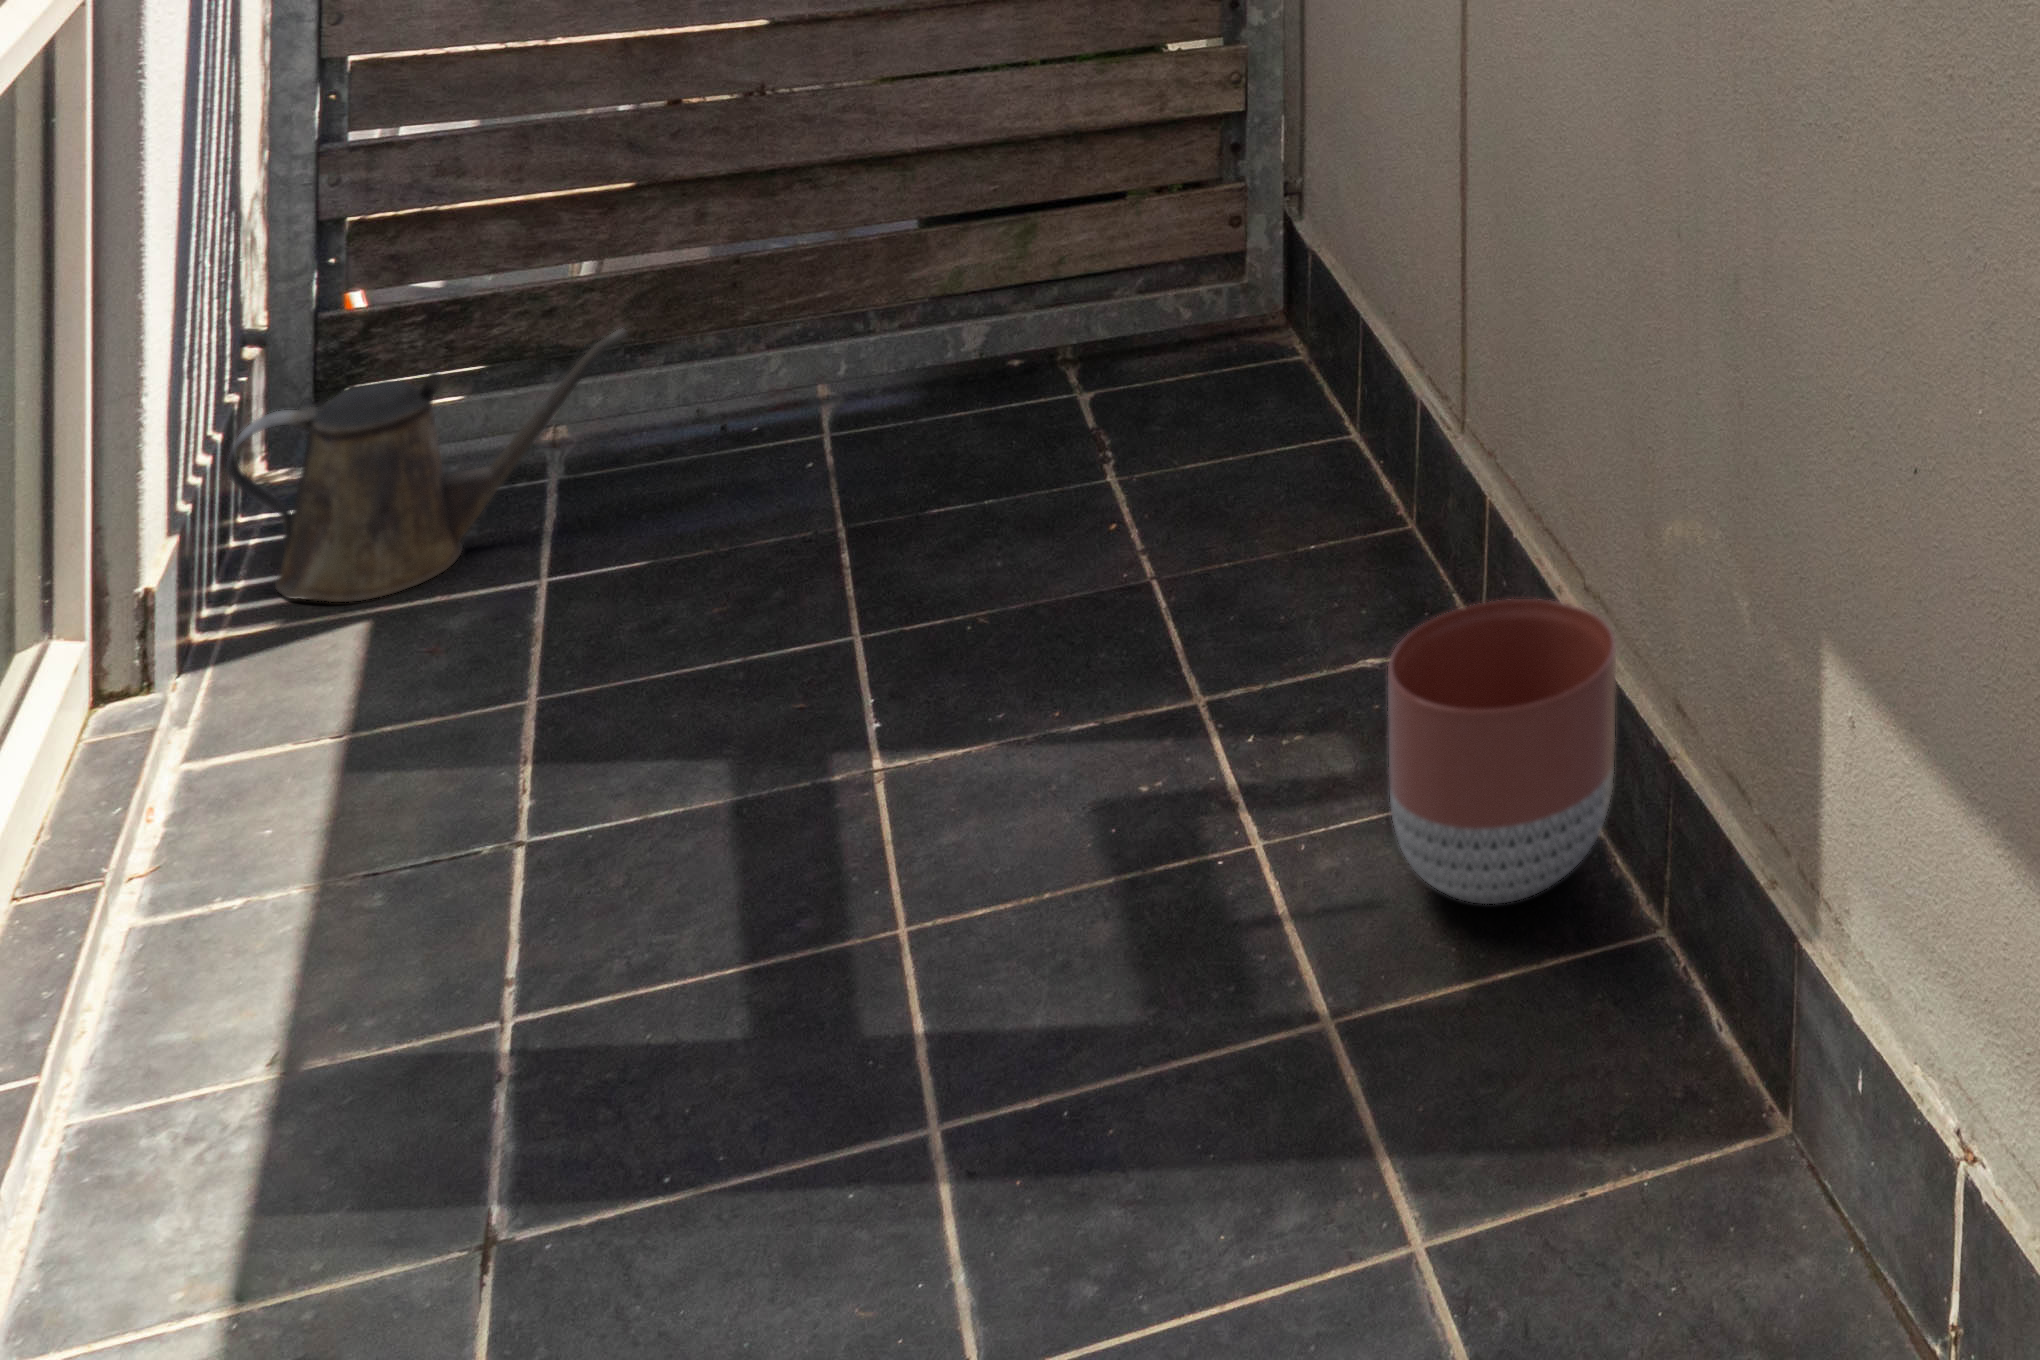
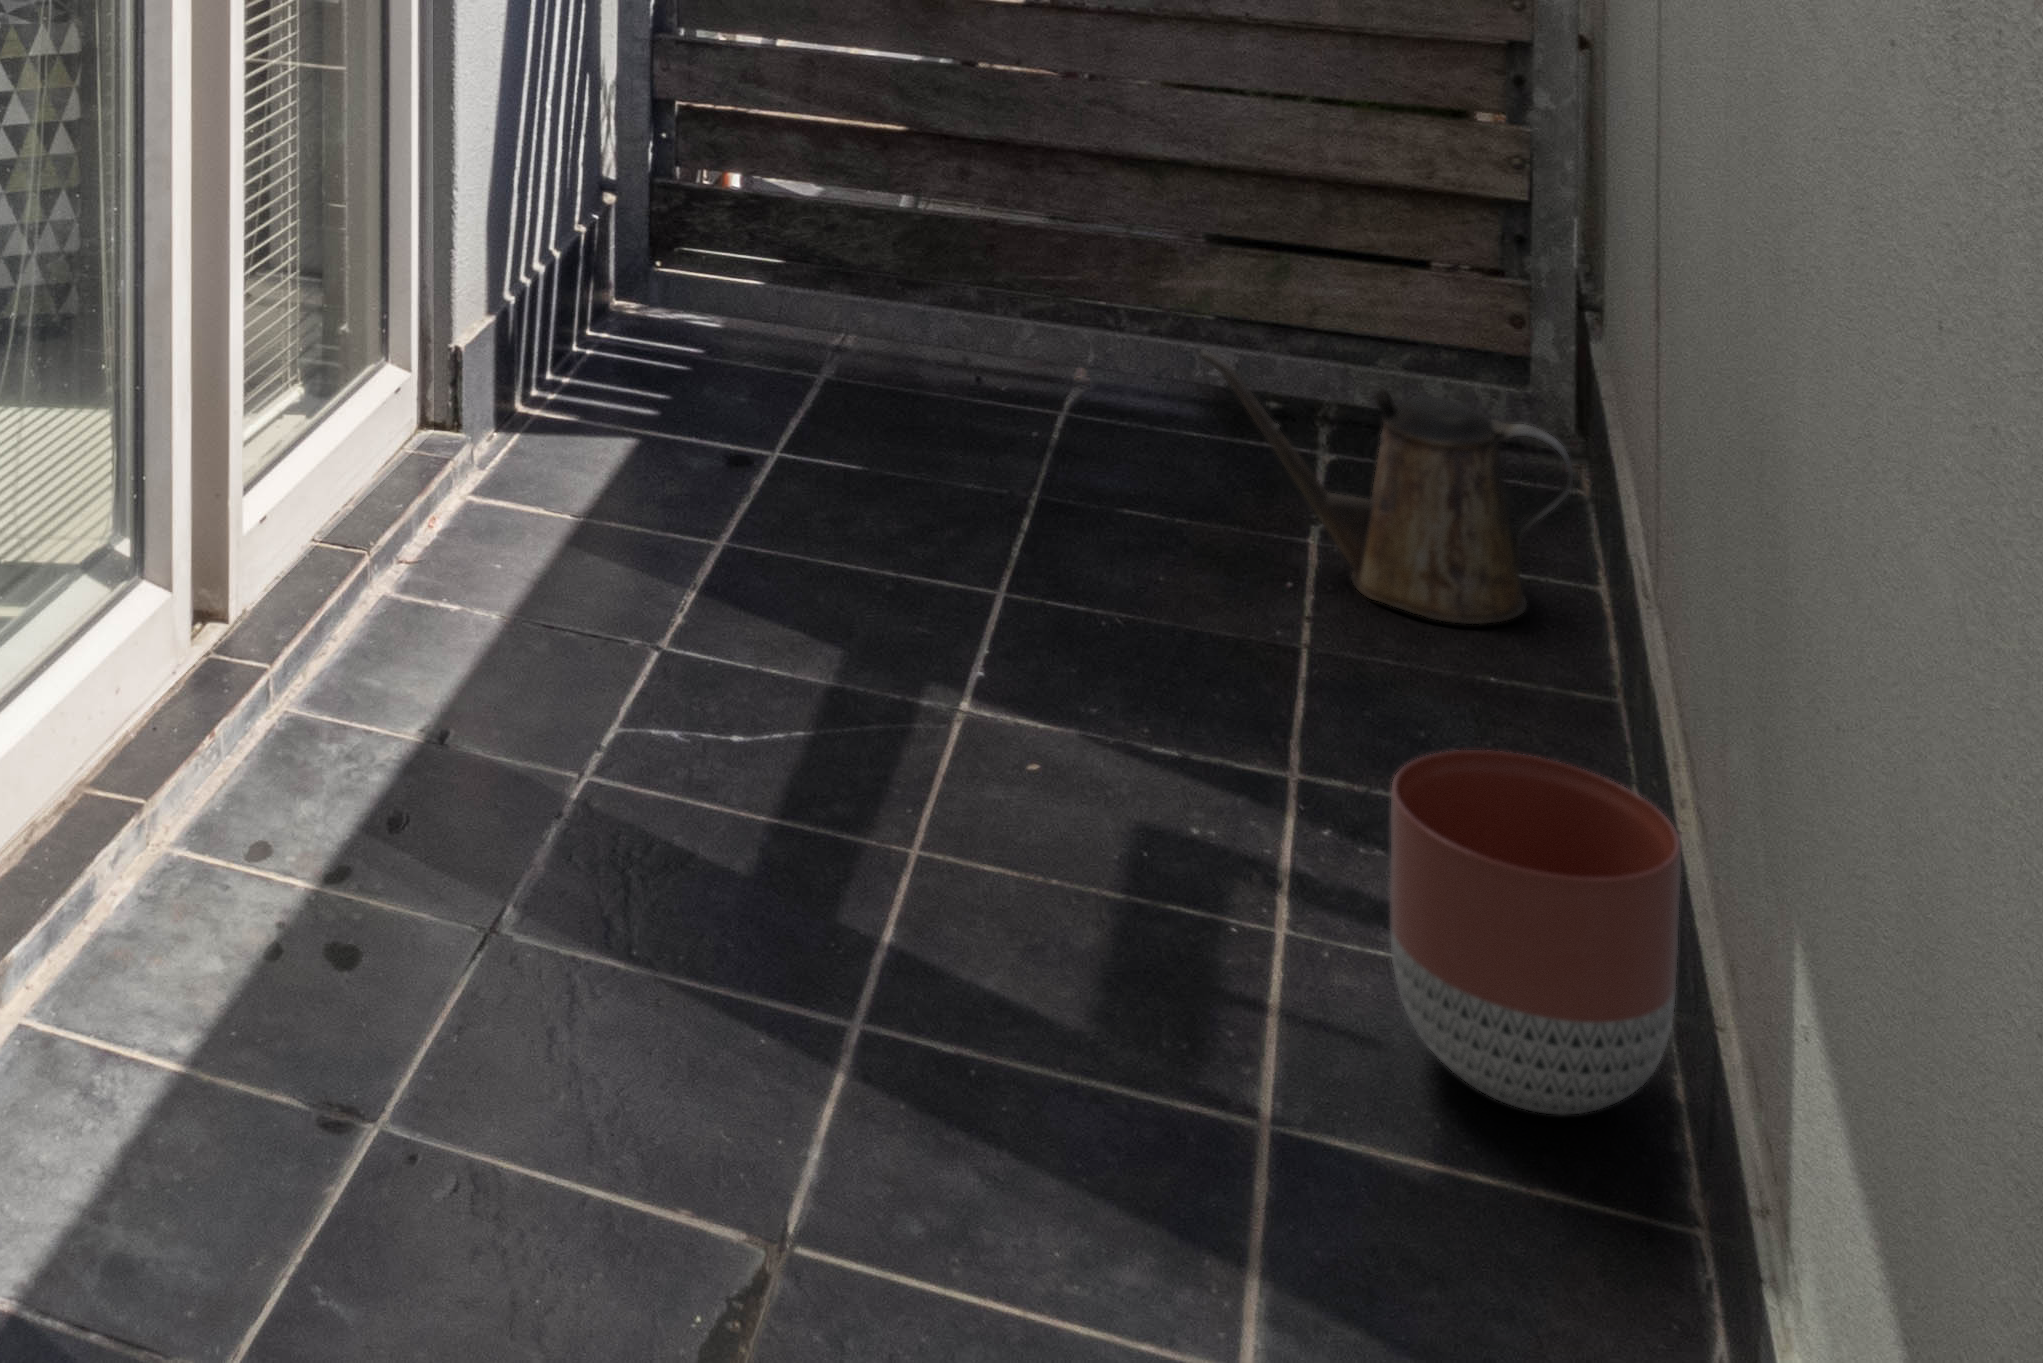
watering can: present [226,329,627,602] -> present [1200,350,1573,624]

